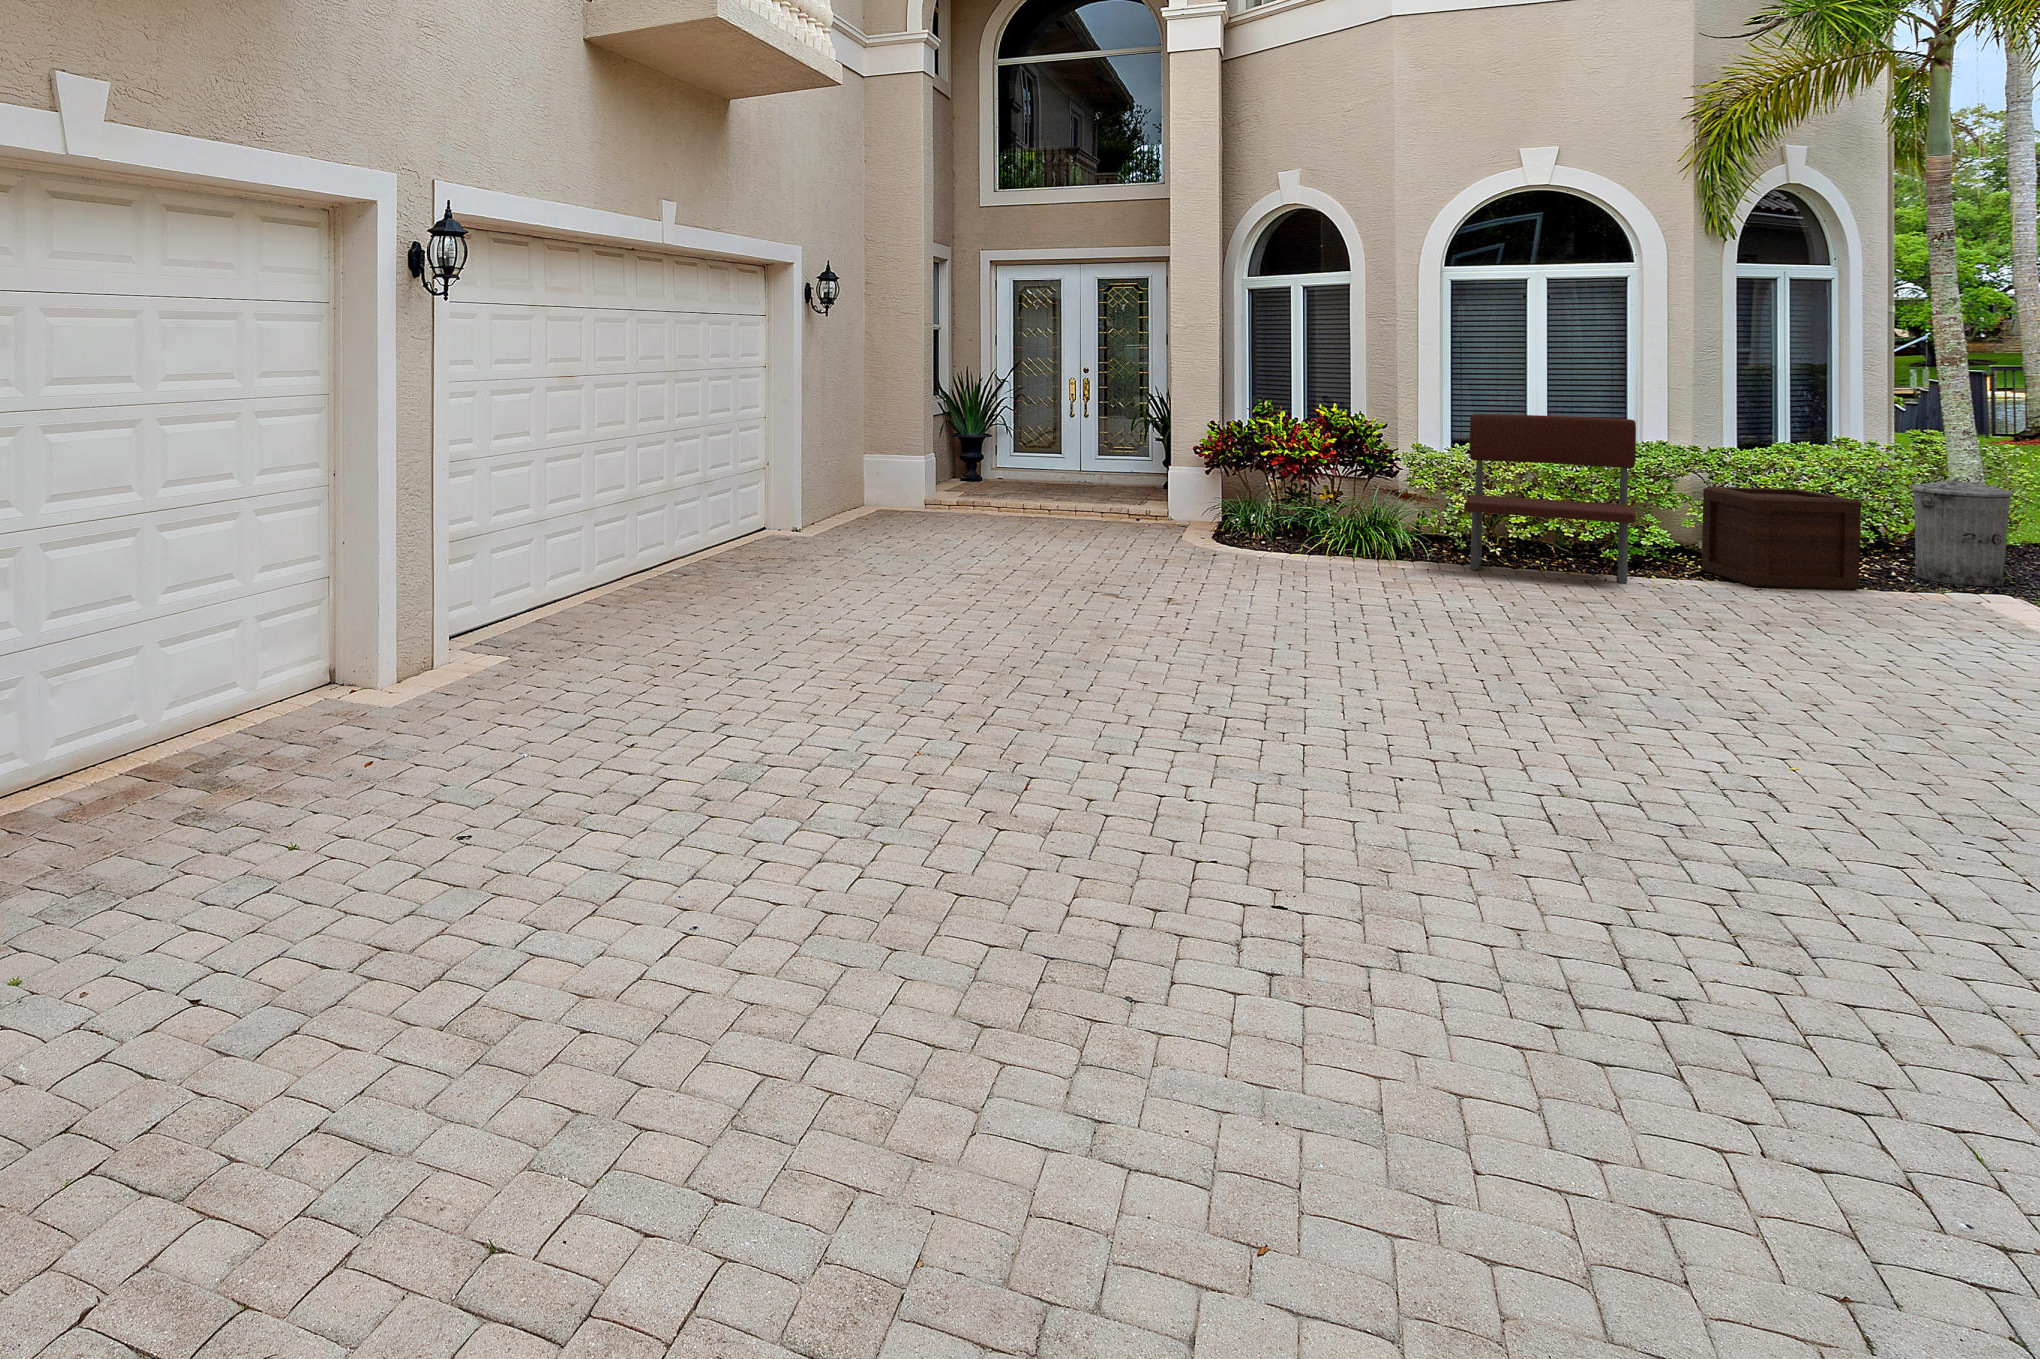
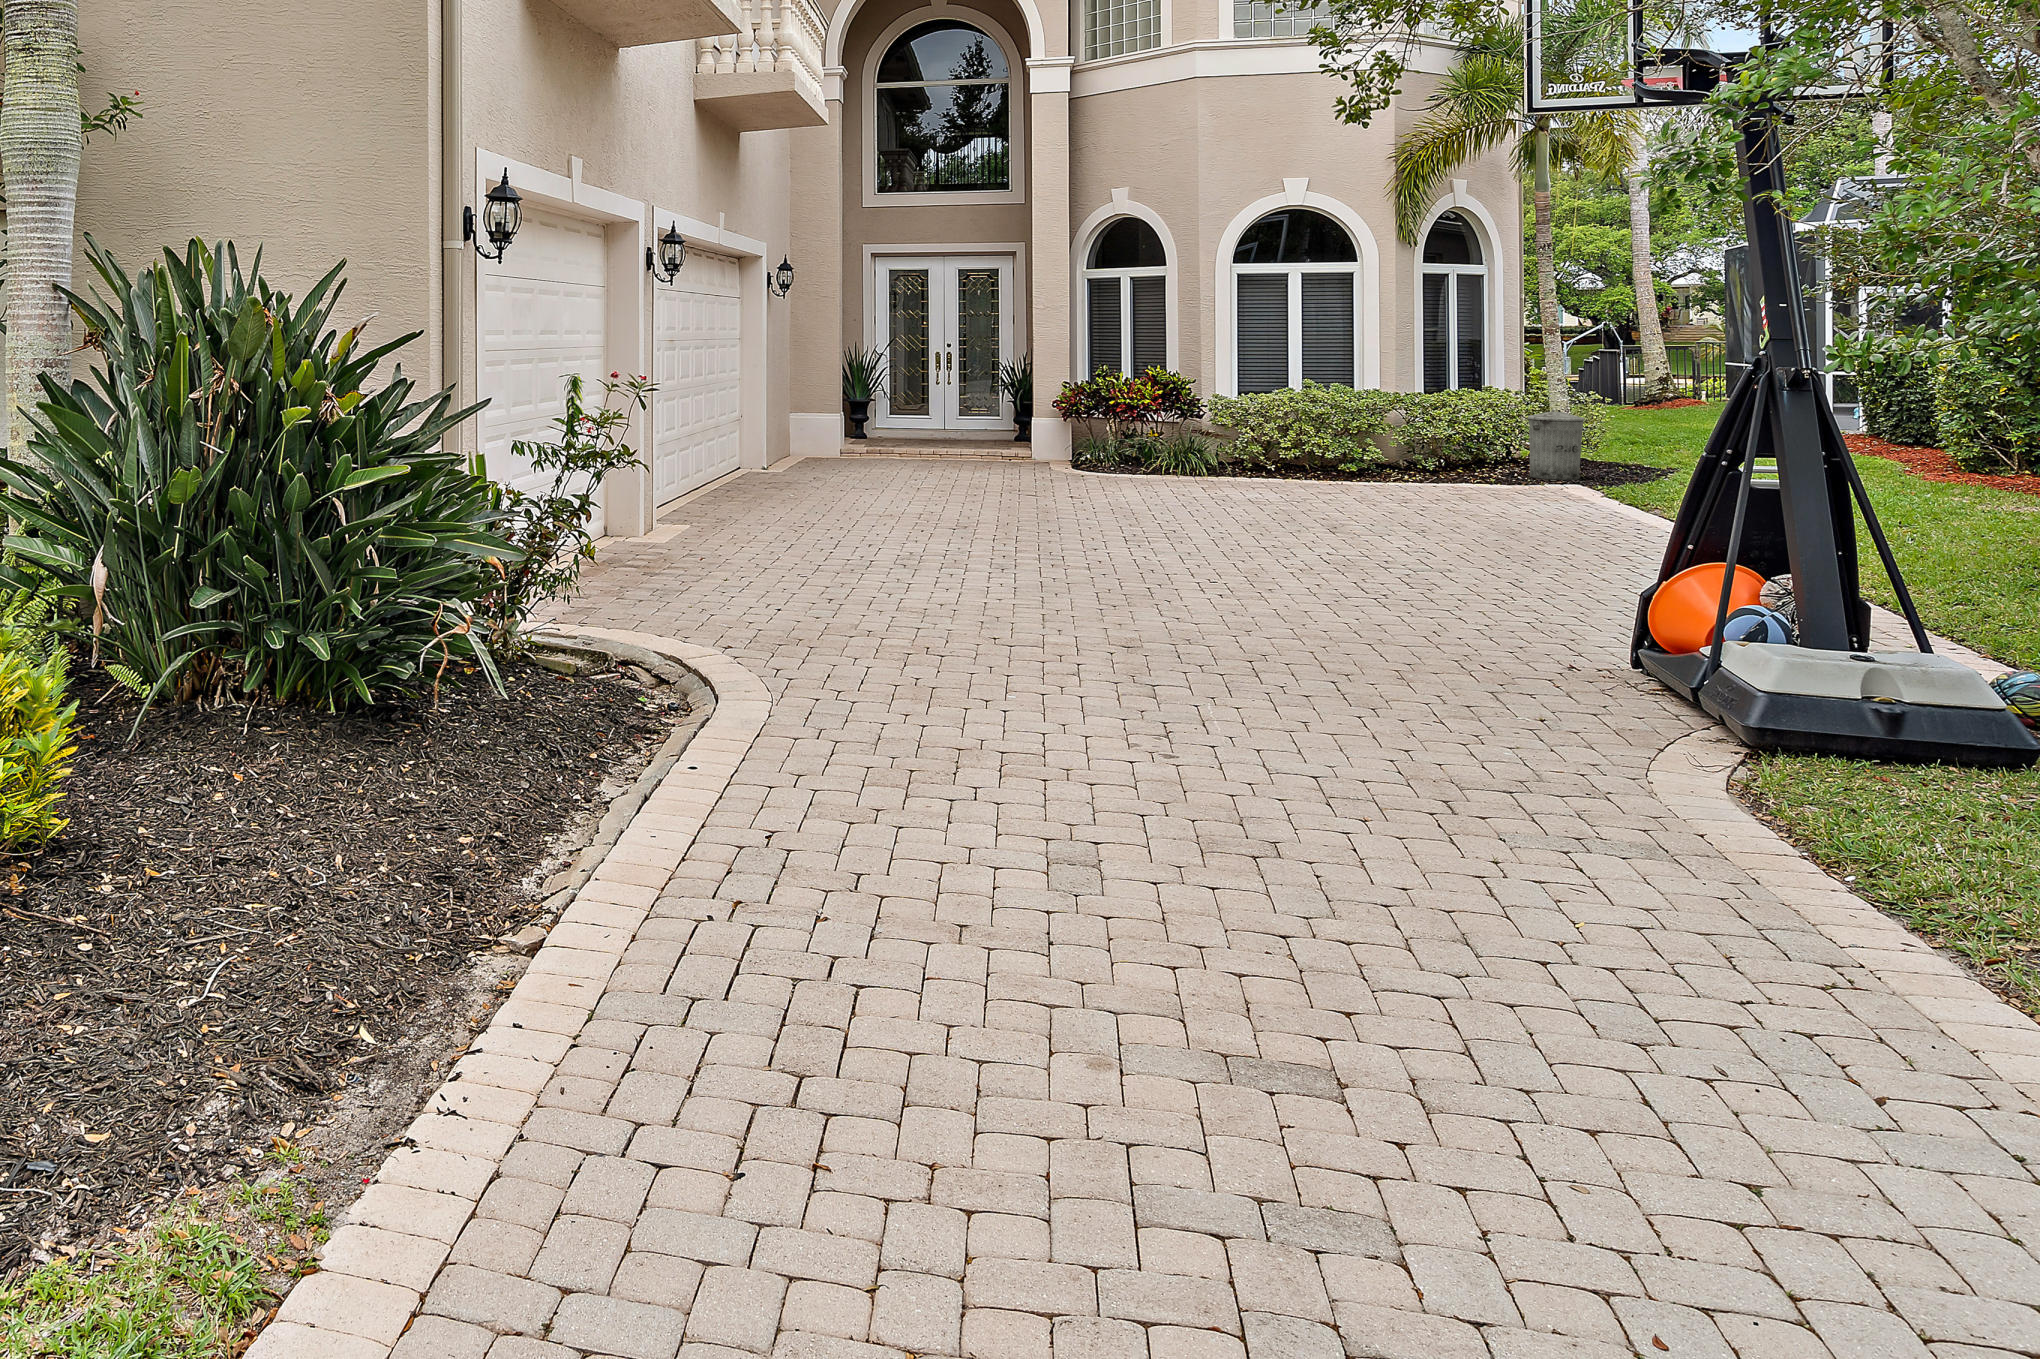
bench: present [1464,414,1636,584] -> none [1254,370,1362,483]
wooden crate: present [1702,487,1861,590] -> none [1402,419,1496,483]

